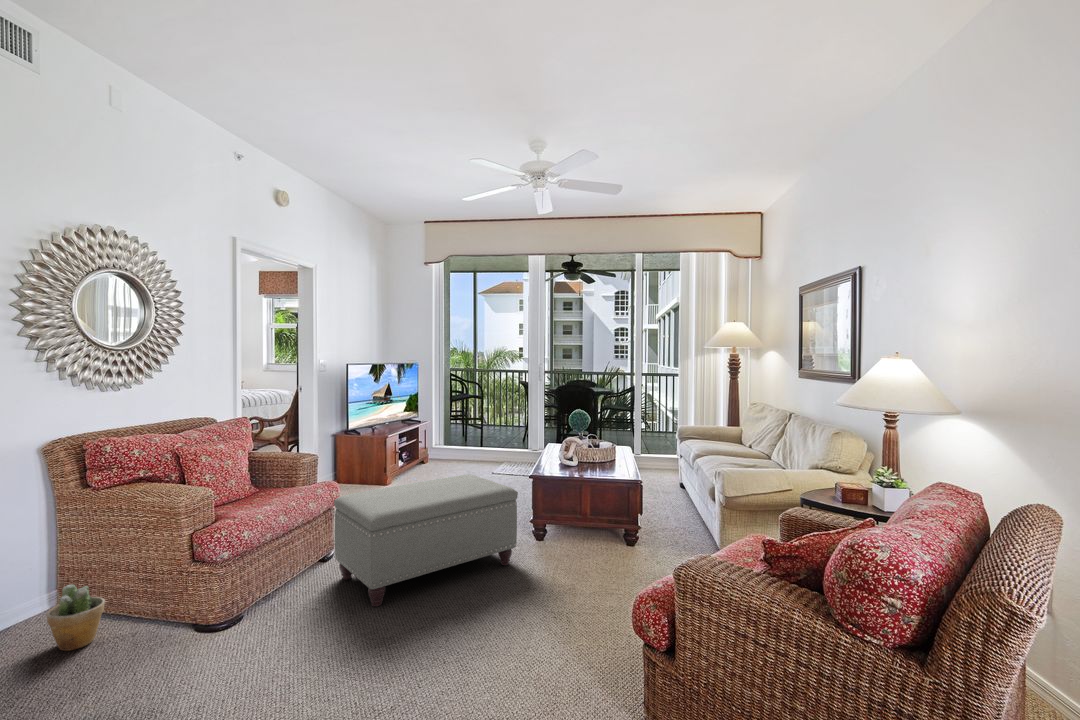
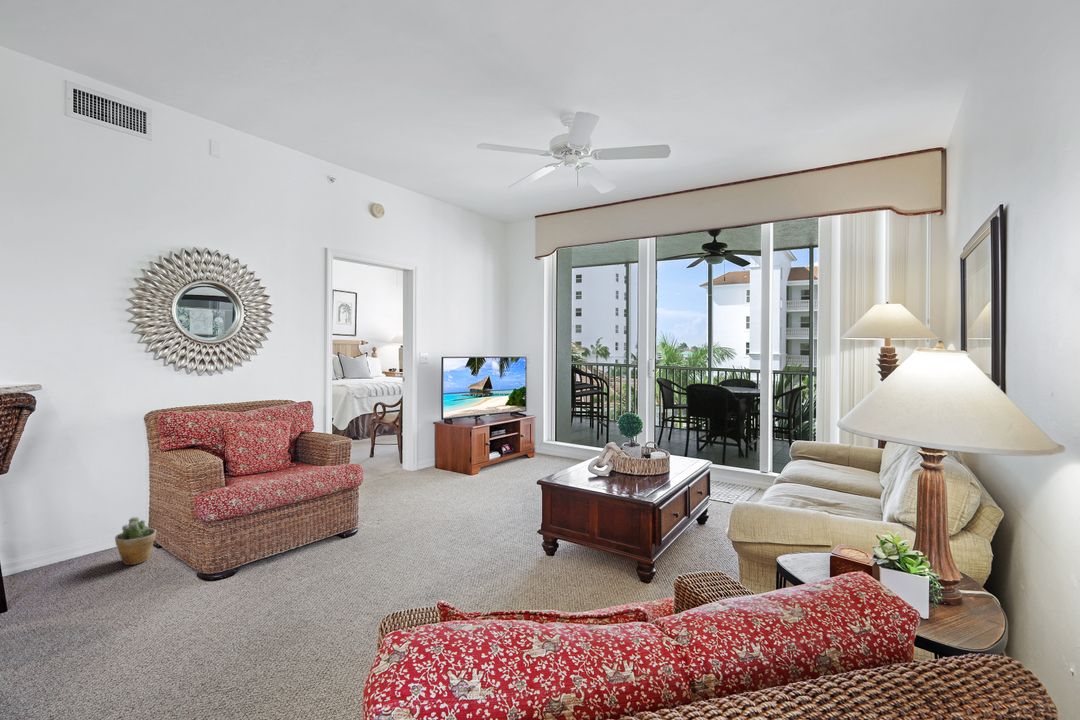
ottoman: present [334,475,518,607] -> none [321,477,490,587]

